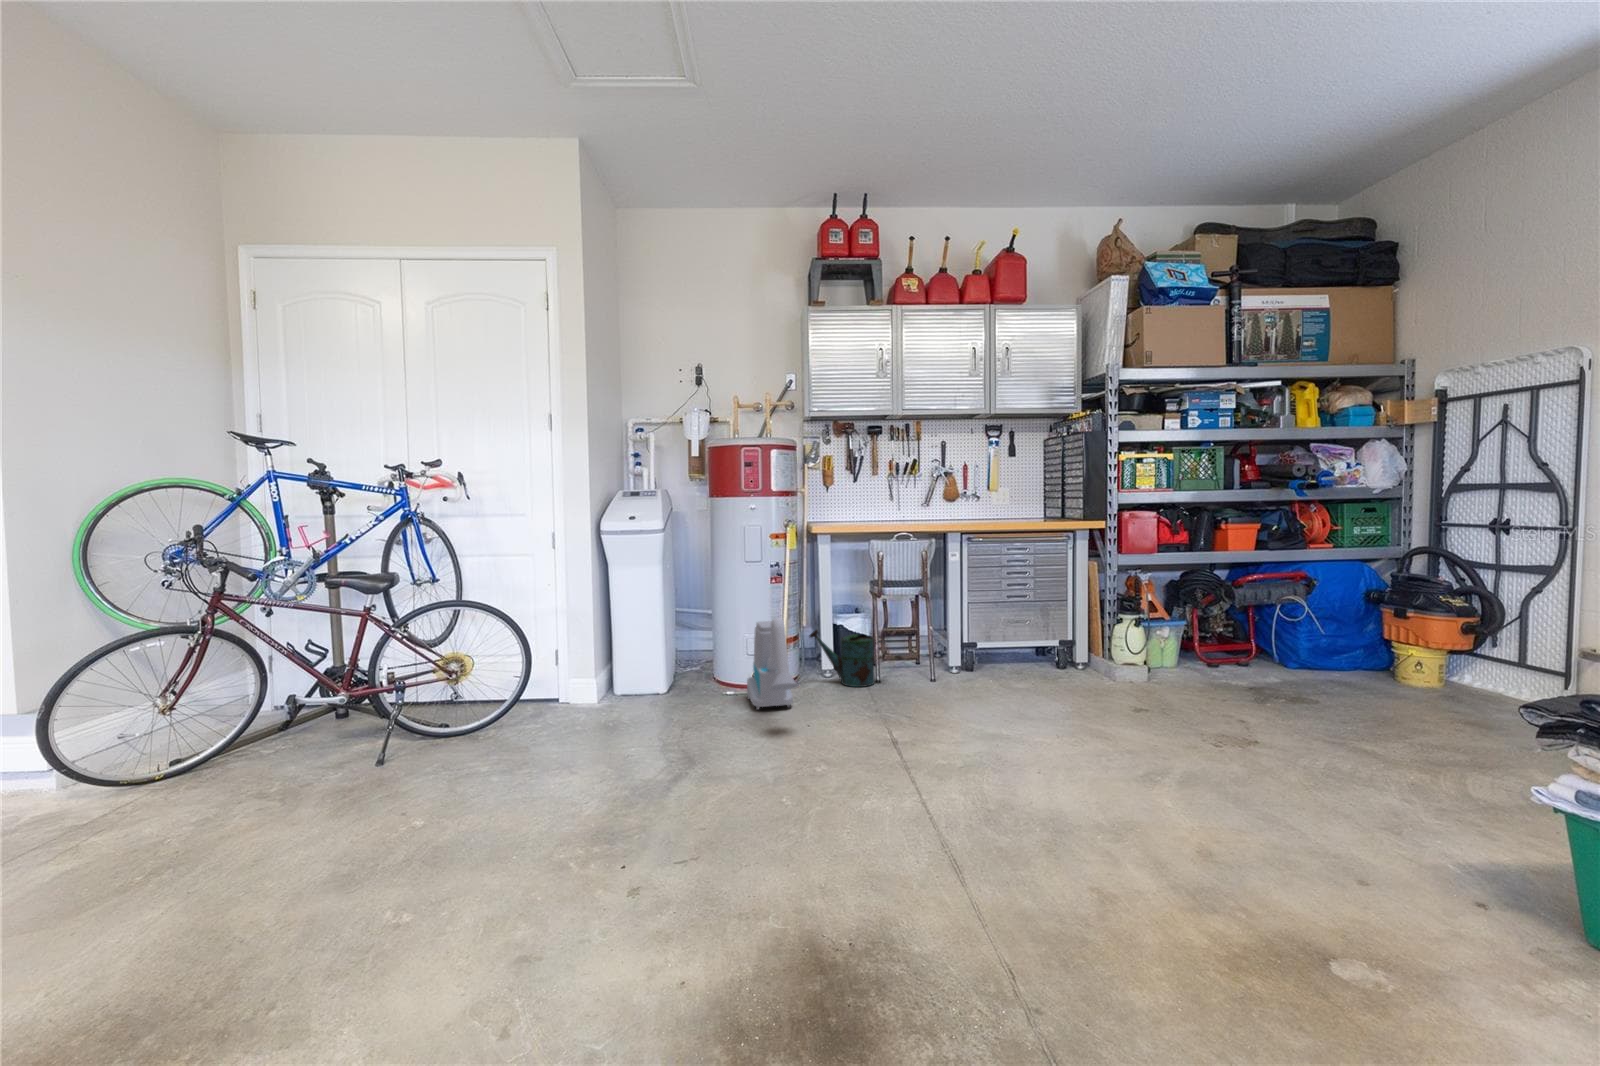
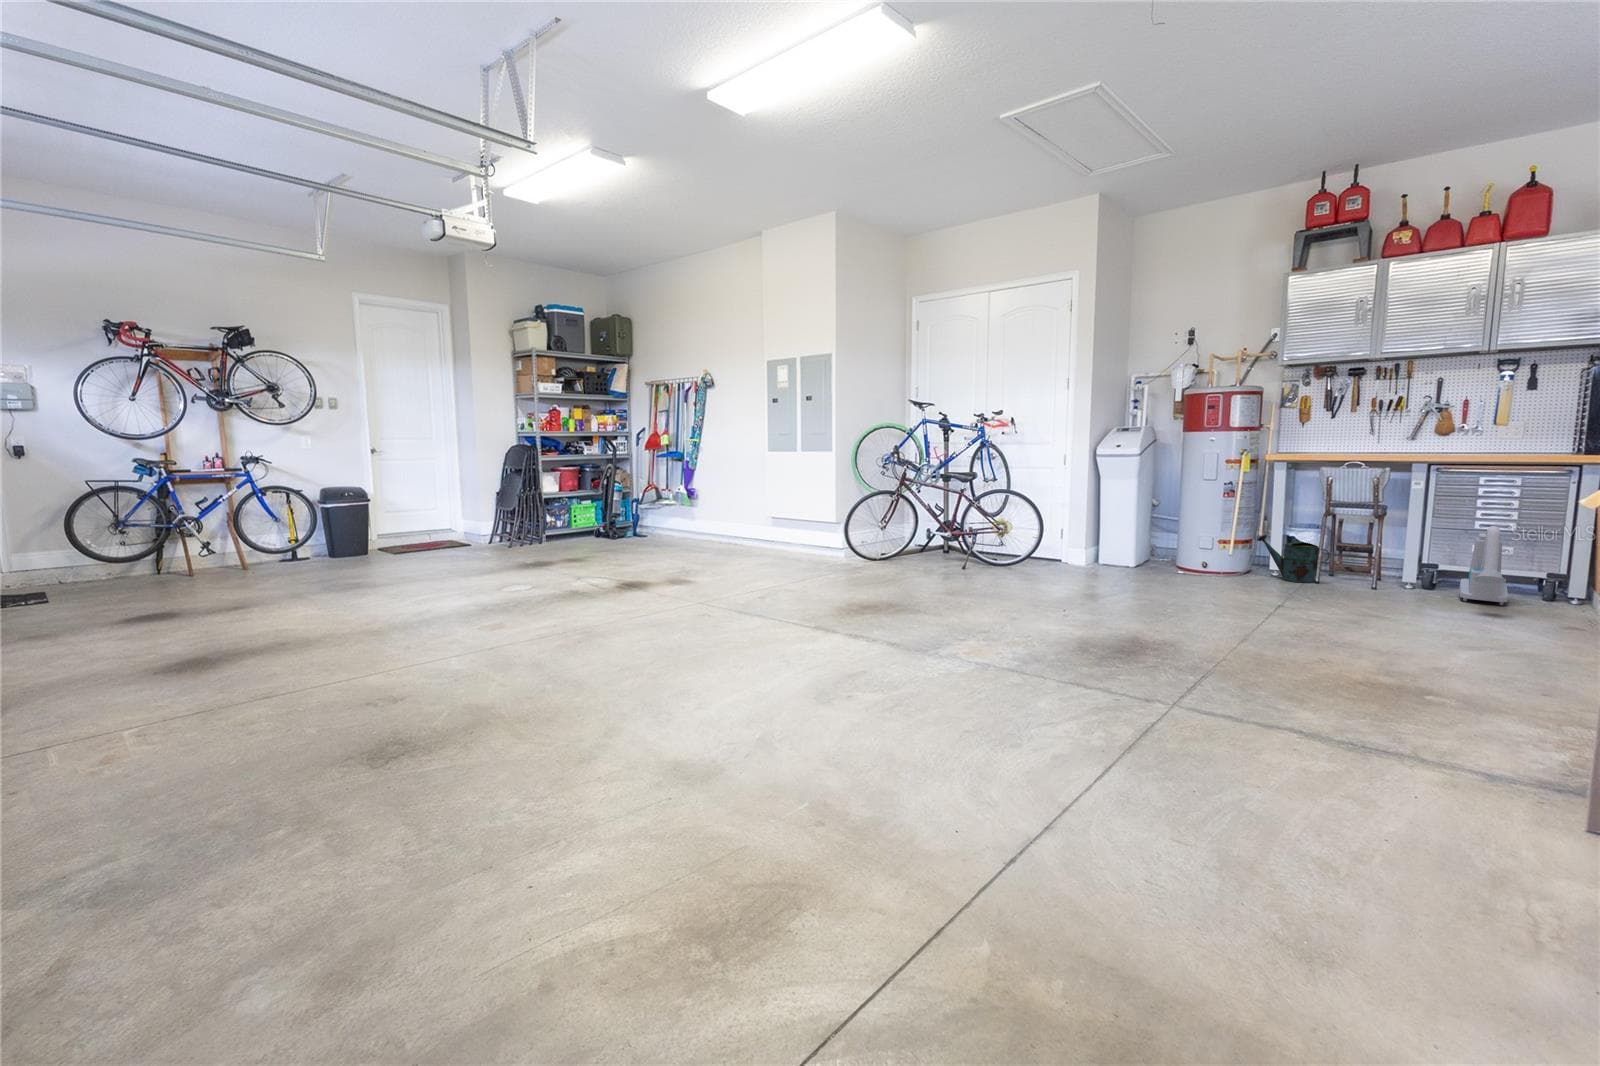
vacuum cleaner: present [747,617,799,710] -> present [1459,526,1508,605]

